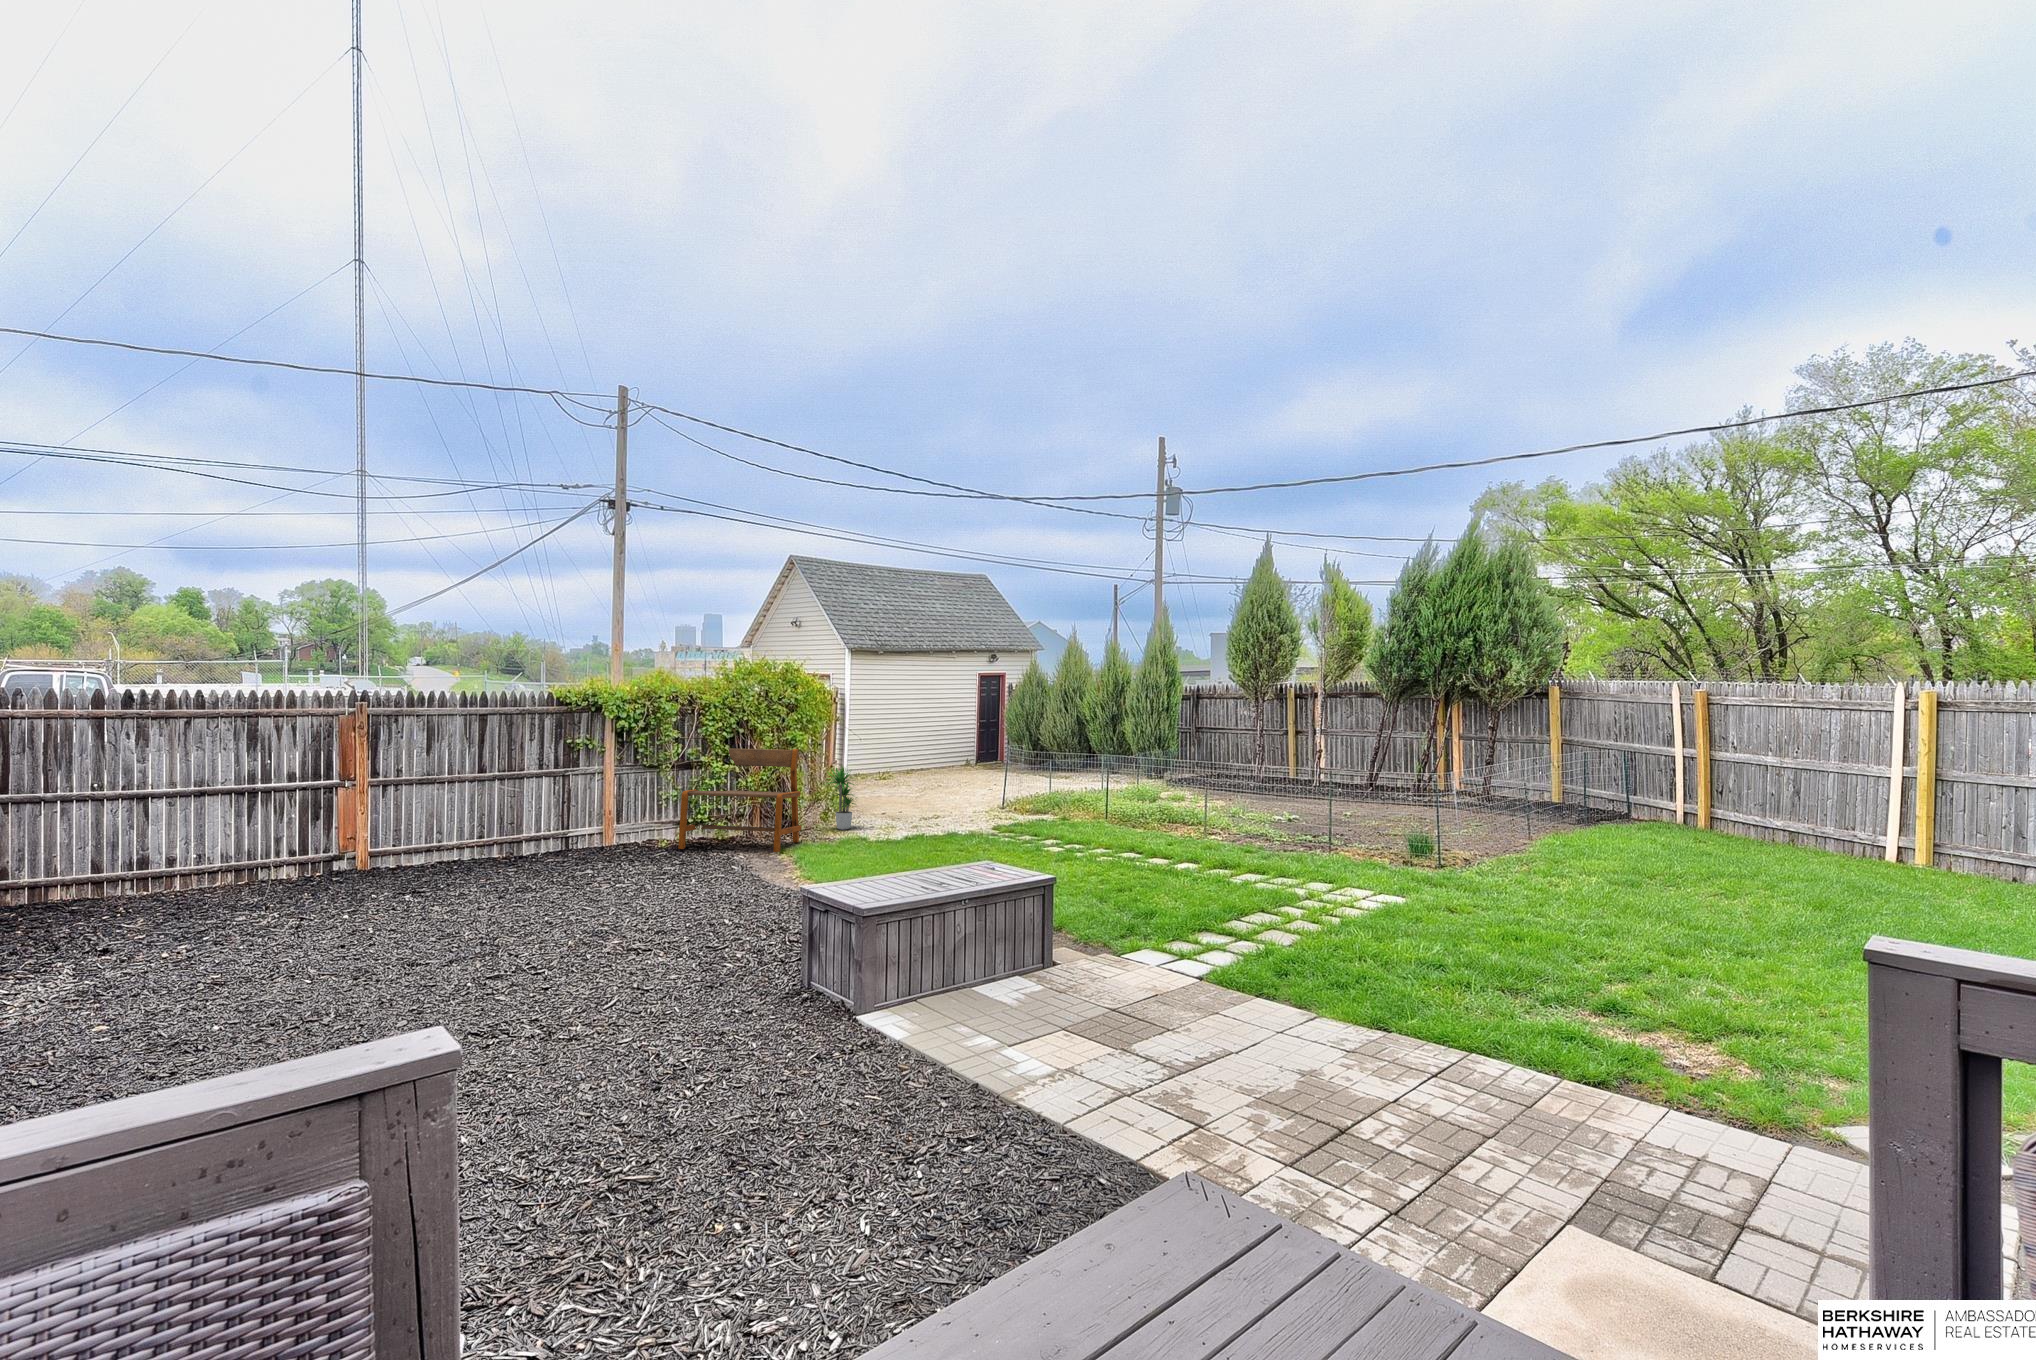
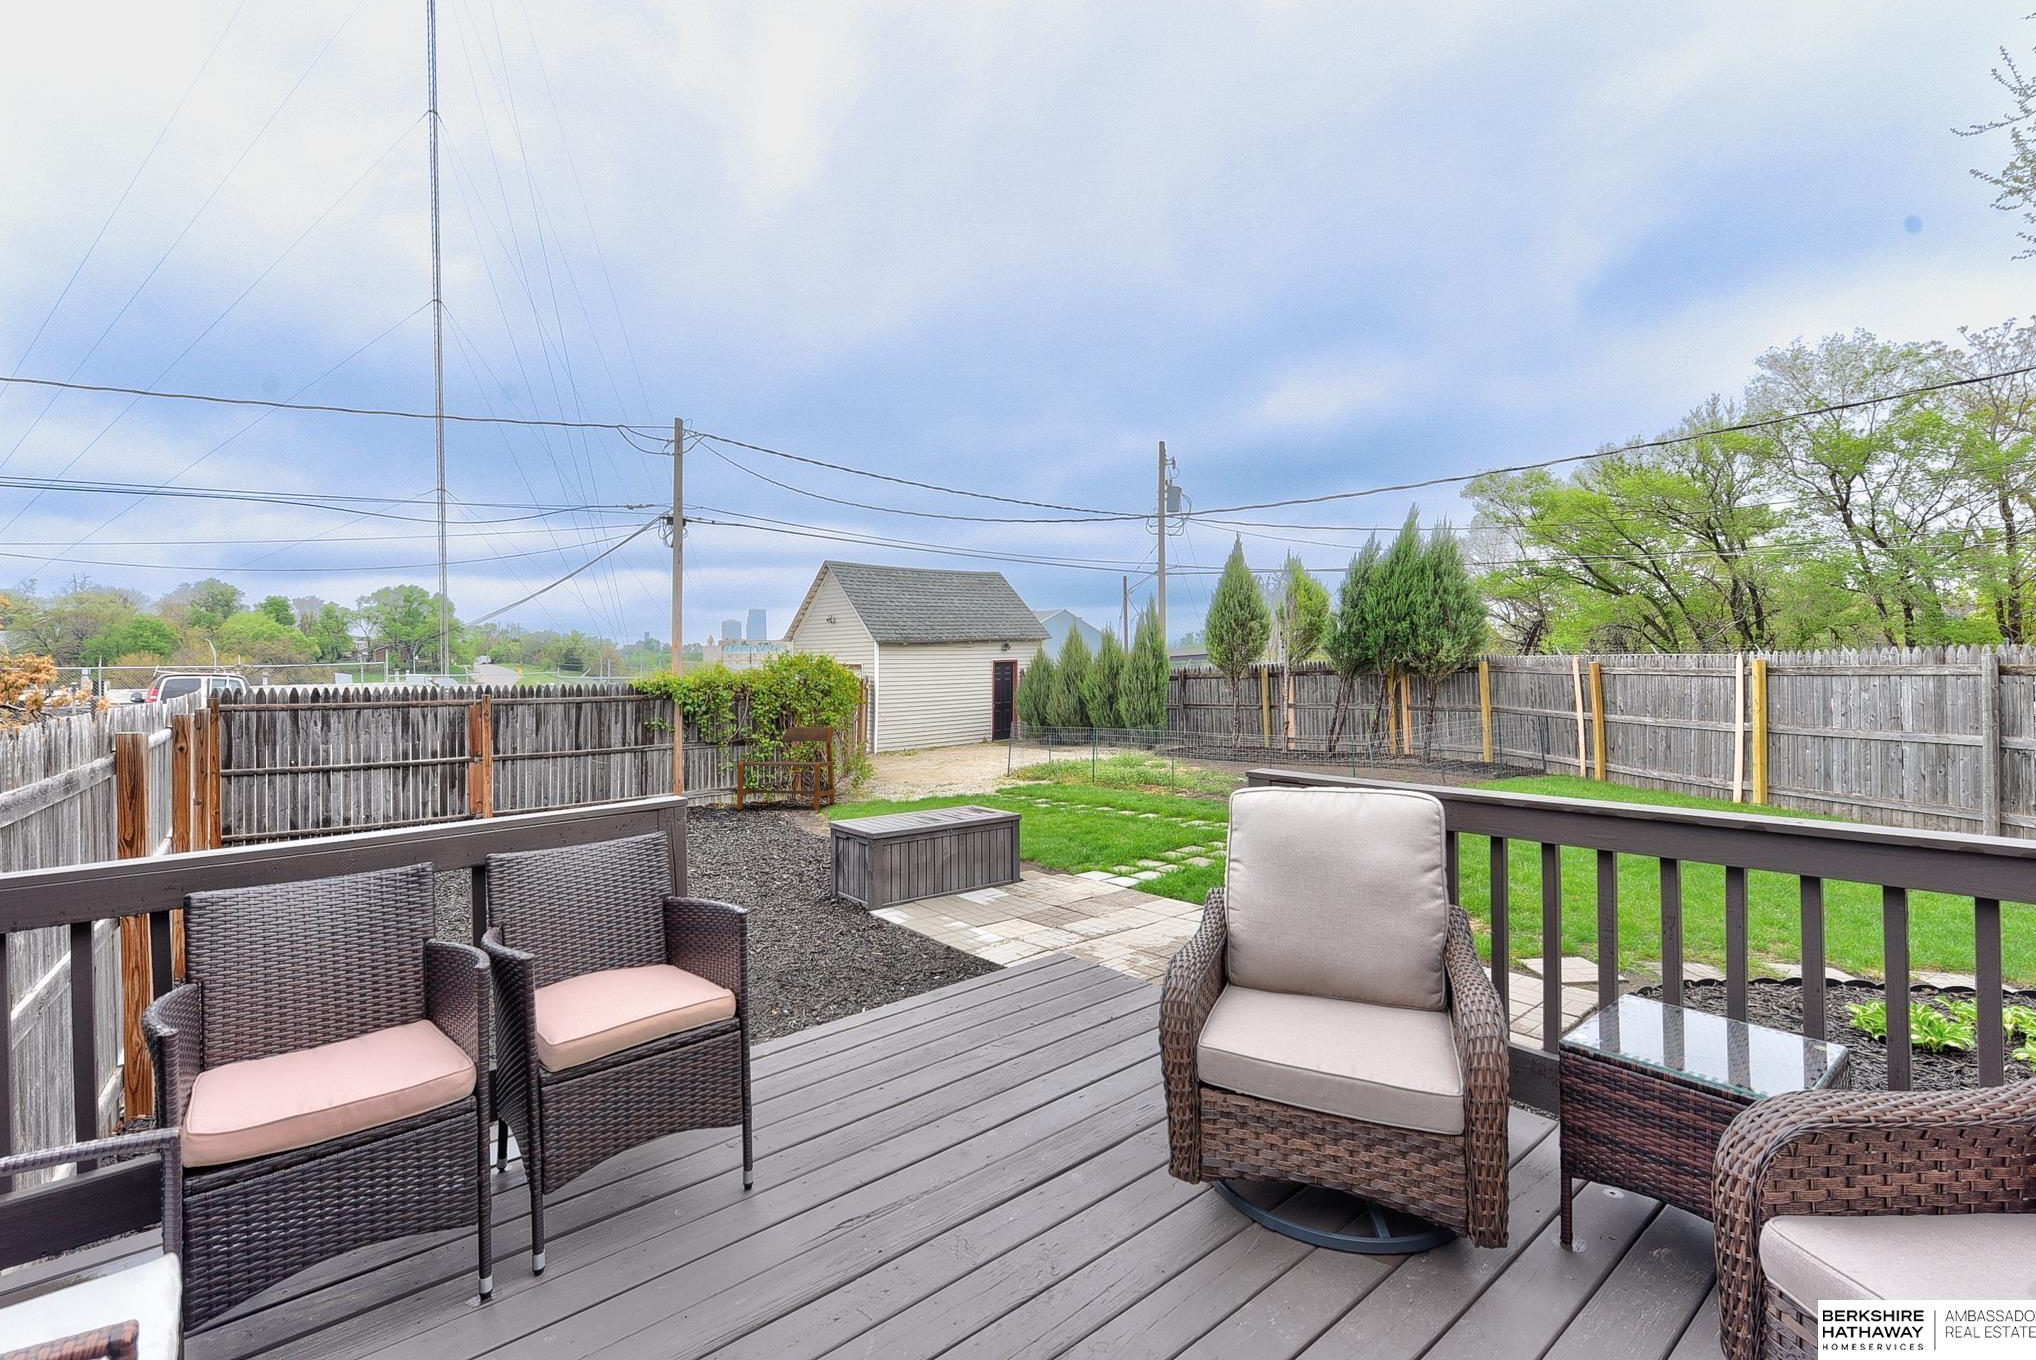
potted plant: present [827,766,857,830] -> none [853,739,886,793]

